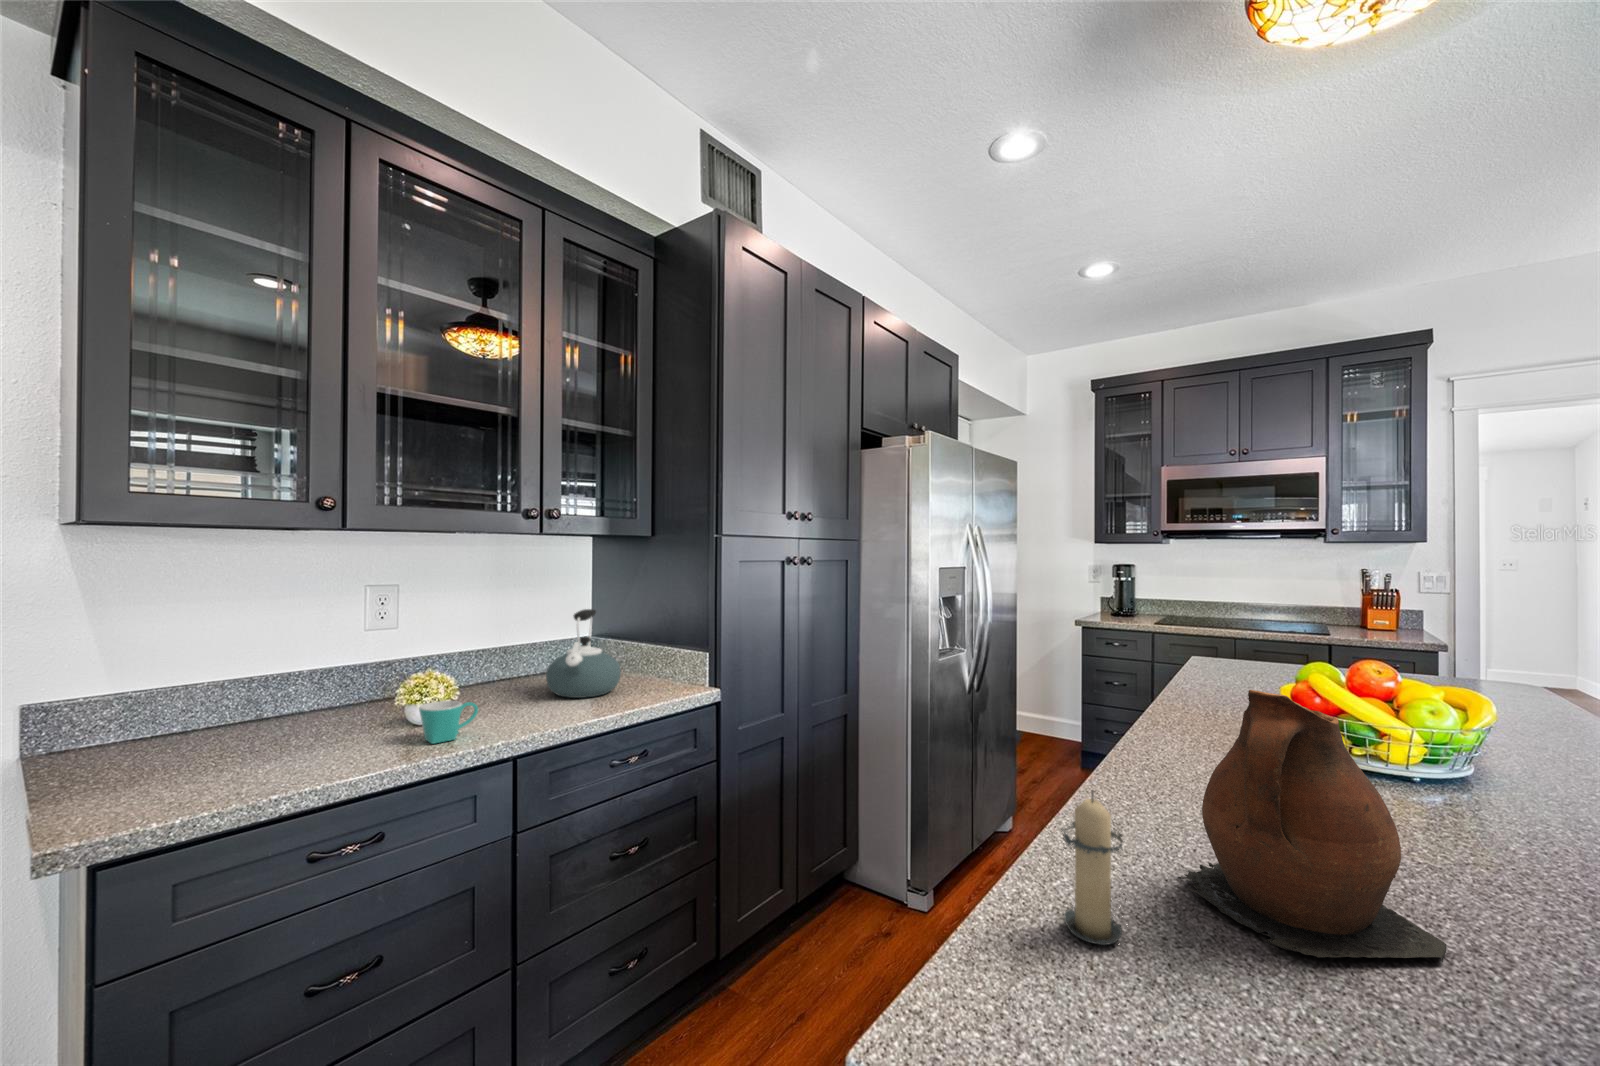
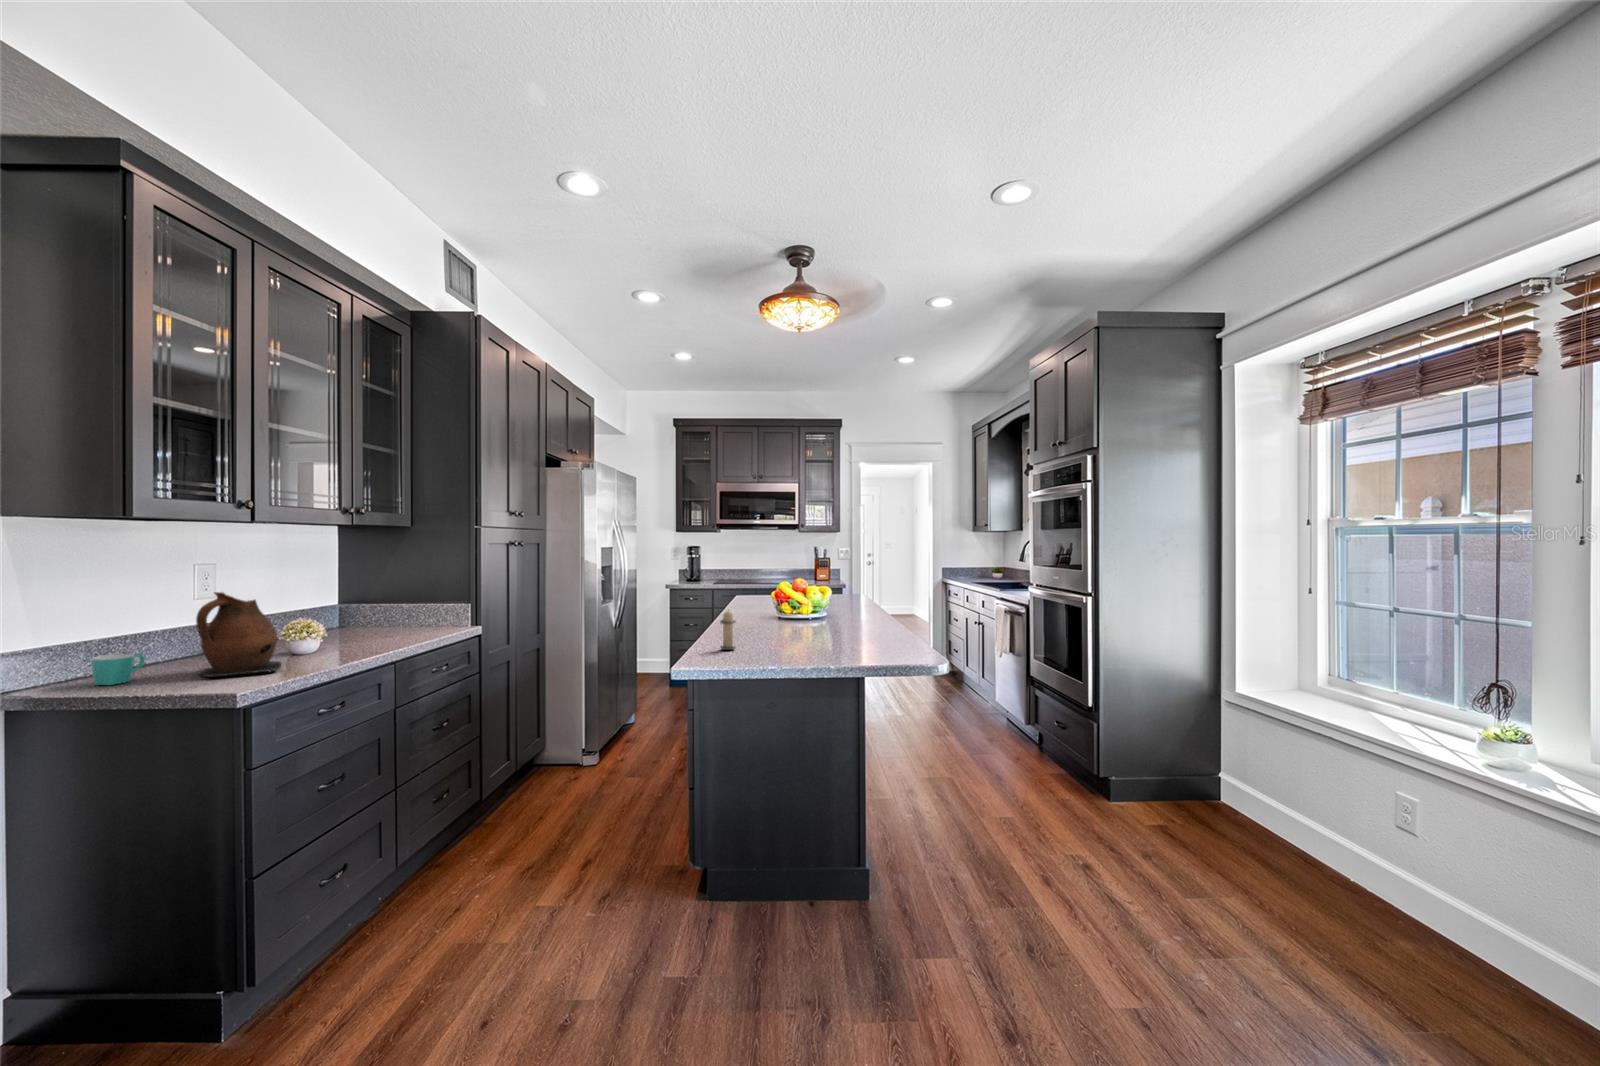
kettle: present [546,609,621,698] -> none [351,579,410,639]
ceramic pitcher: present [1178,690,1447,962] -> present [196,592,281,677]
mug: present [419,701,478,744] -> present [91,654,145,685]

